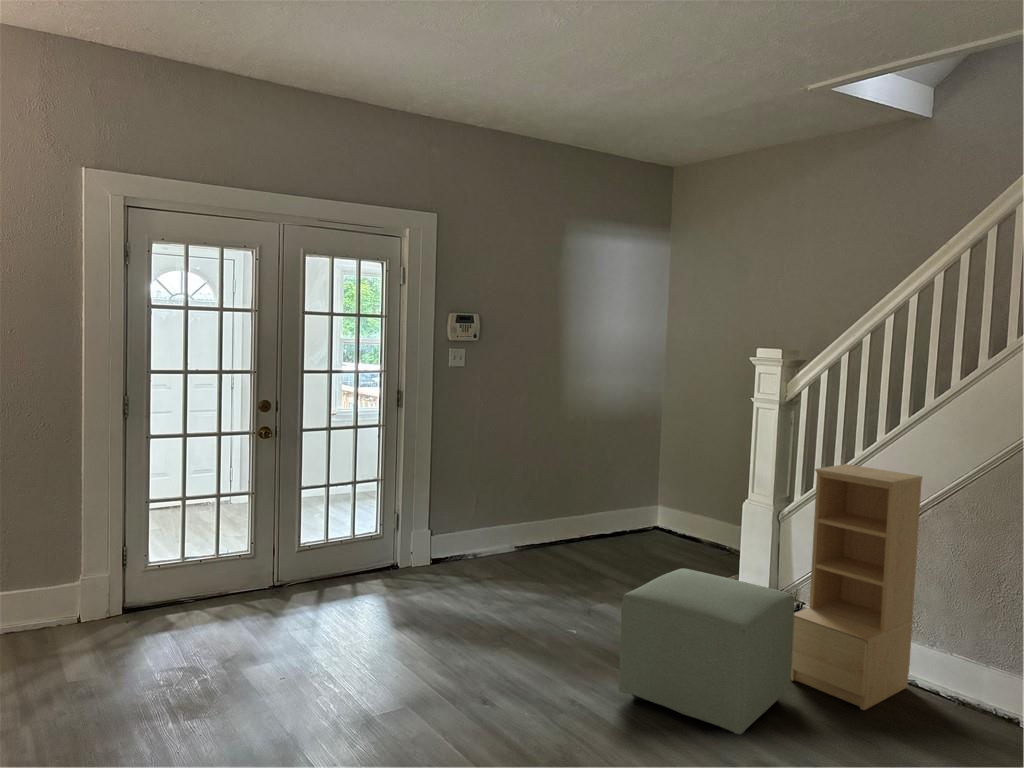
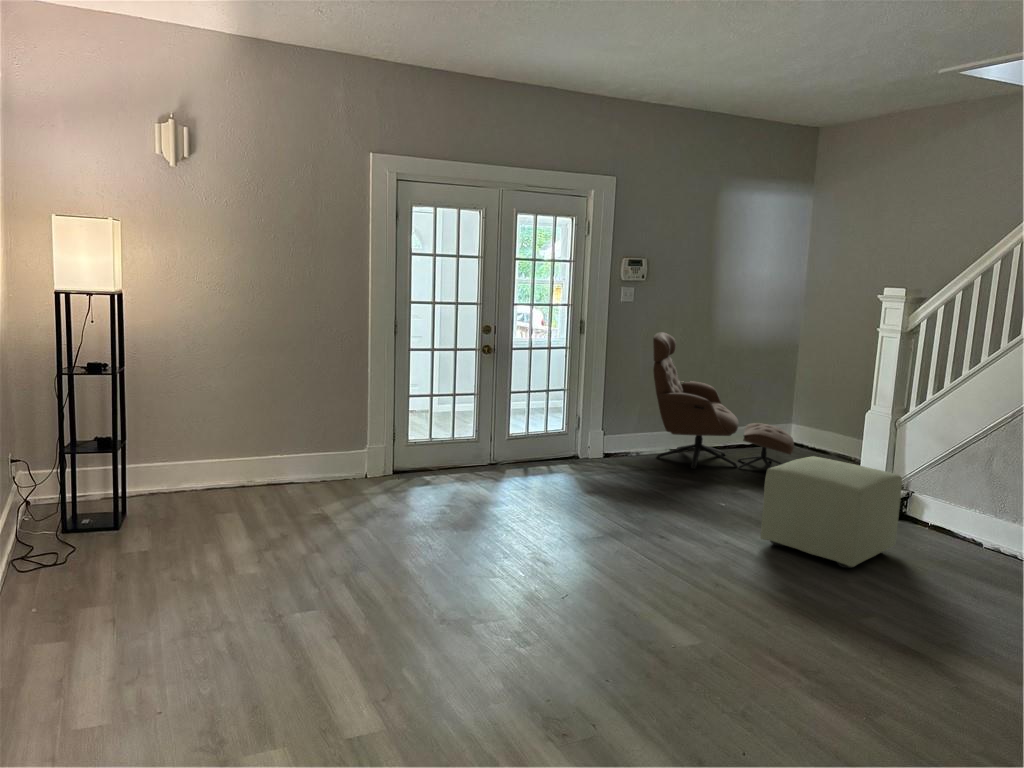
lounge chair: none [488,404,661,578] -> present [653,332,794,469]
bookshelf: present [791,464,922,710] -> none [895,381,1017,564]

